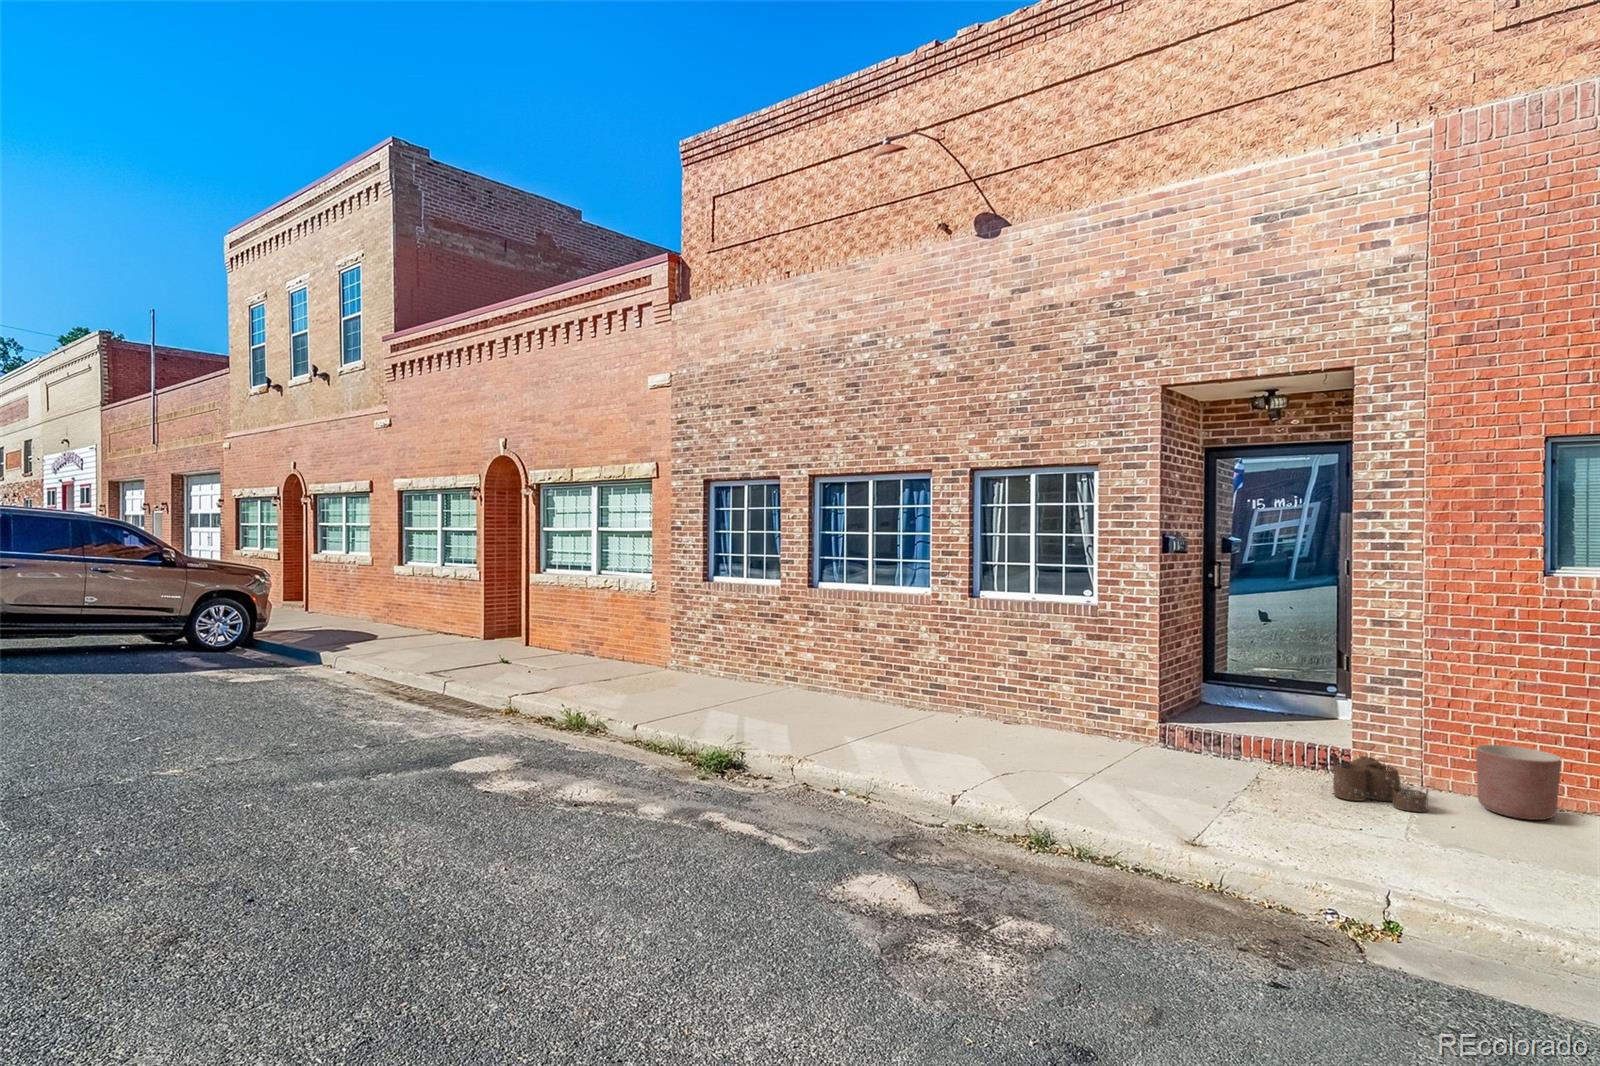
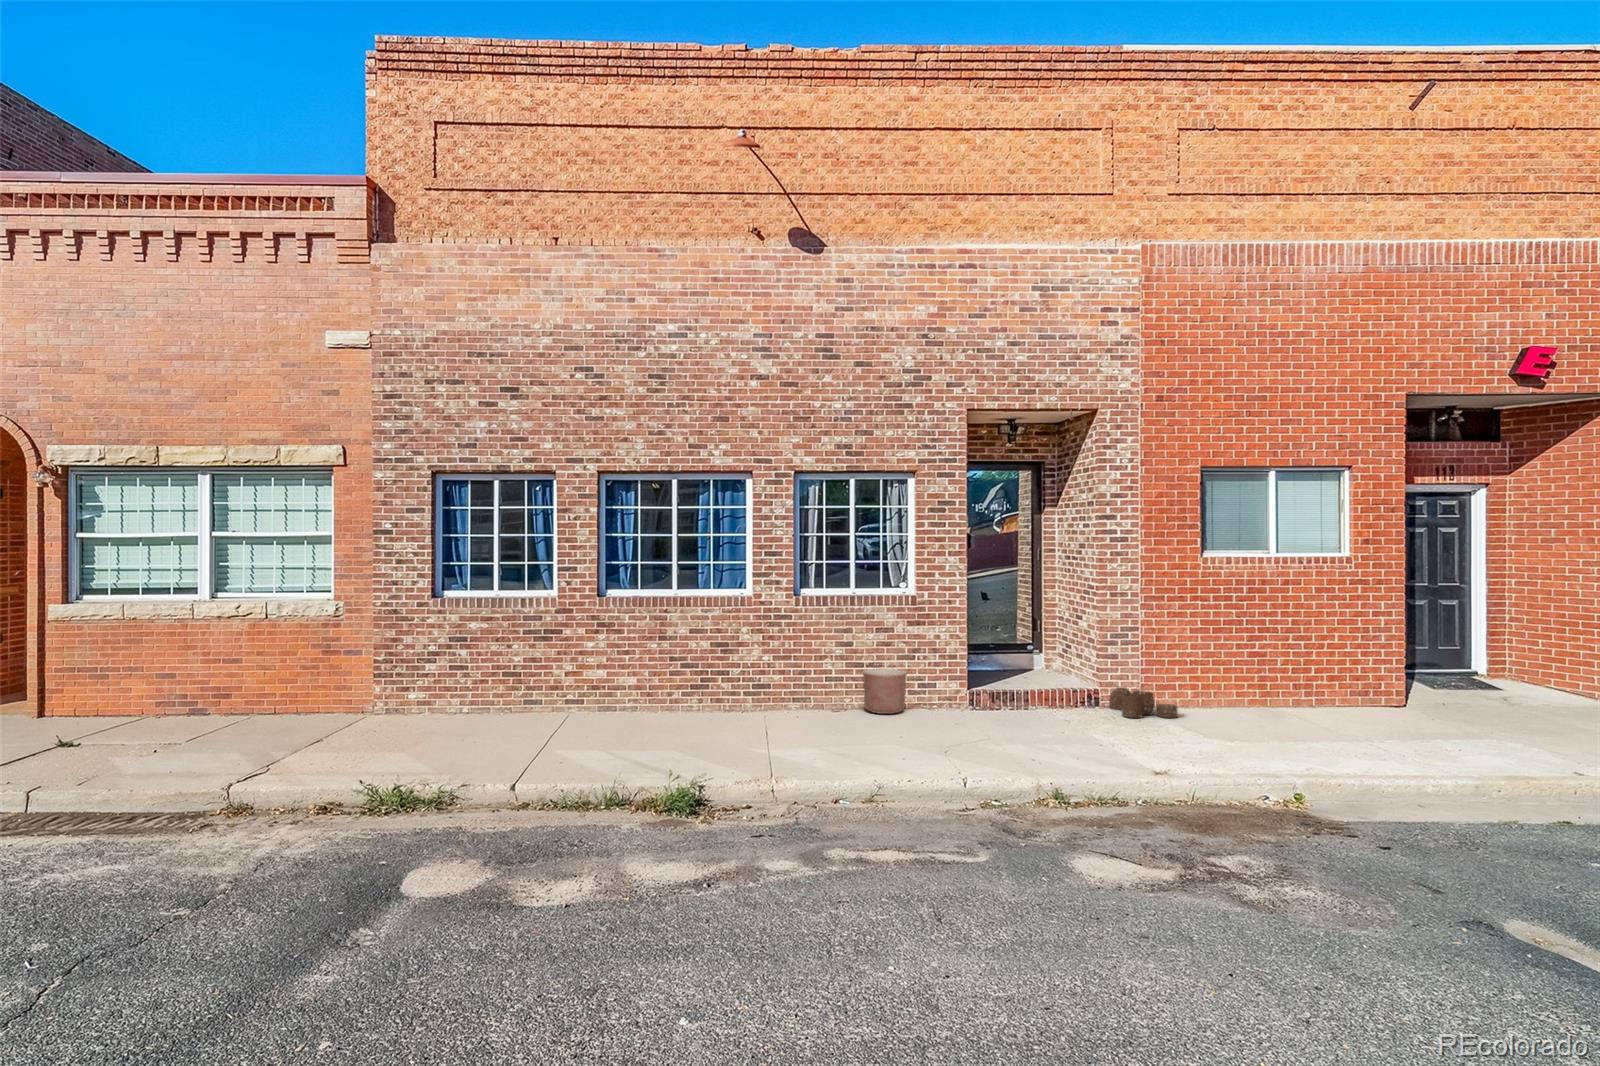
planter: present [1476,745,1561,820] -> present [863,669,906,714]

